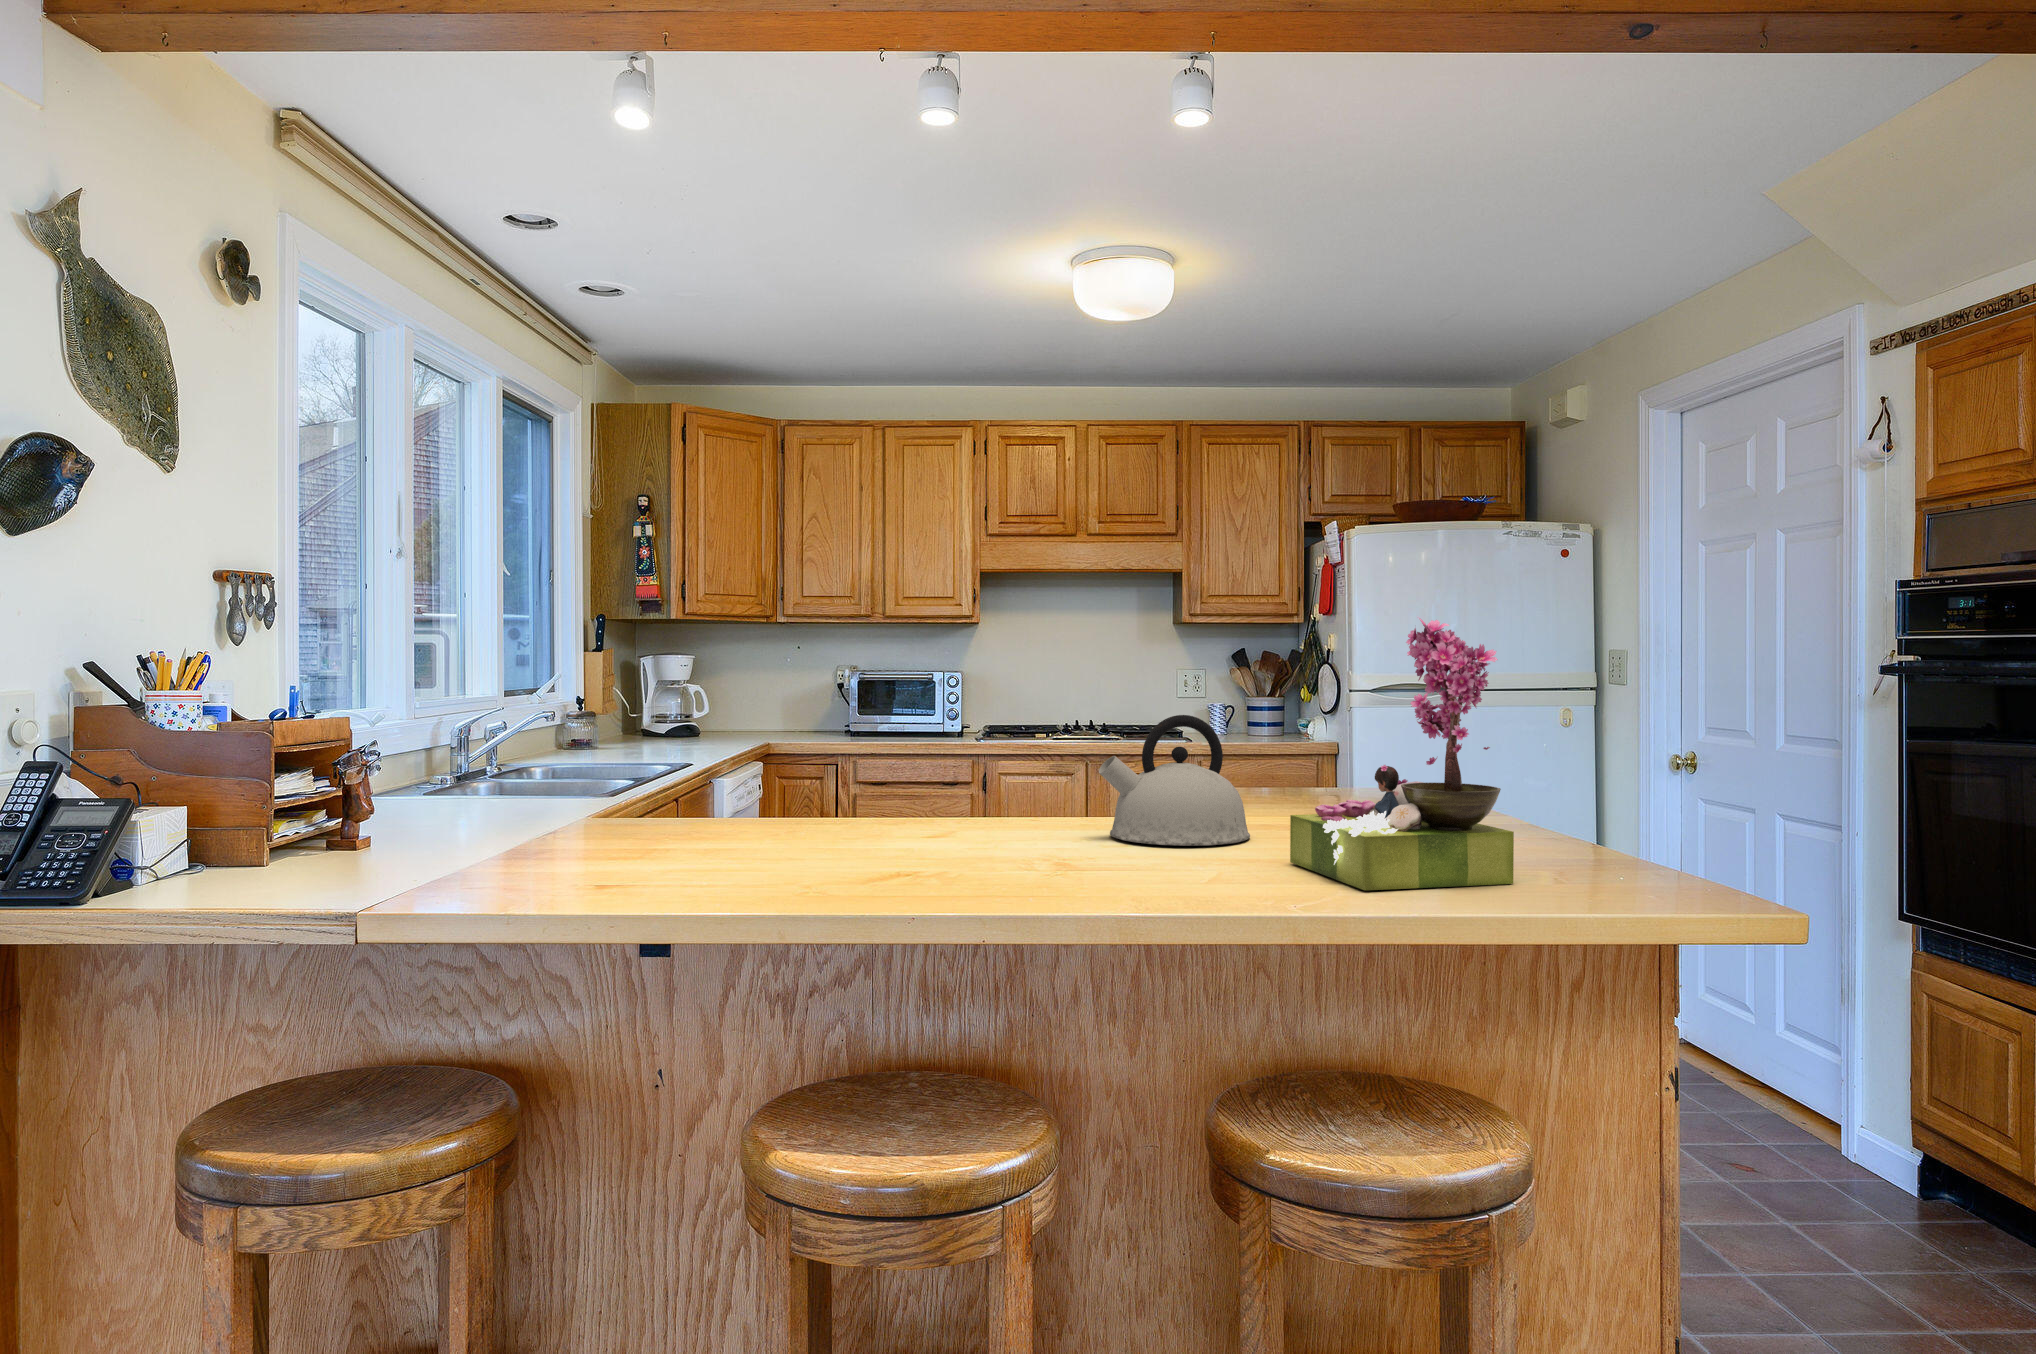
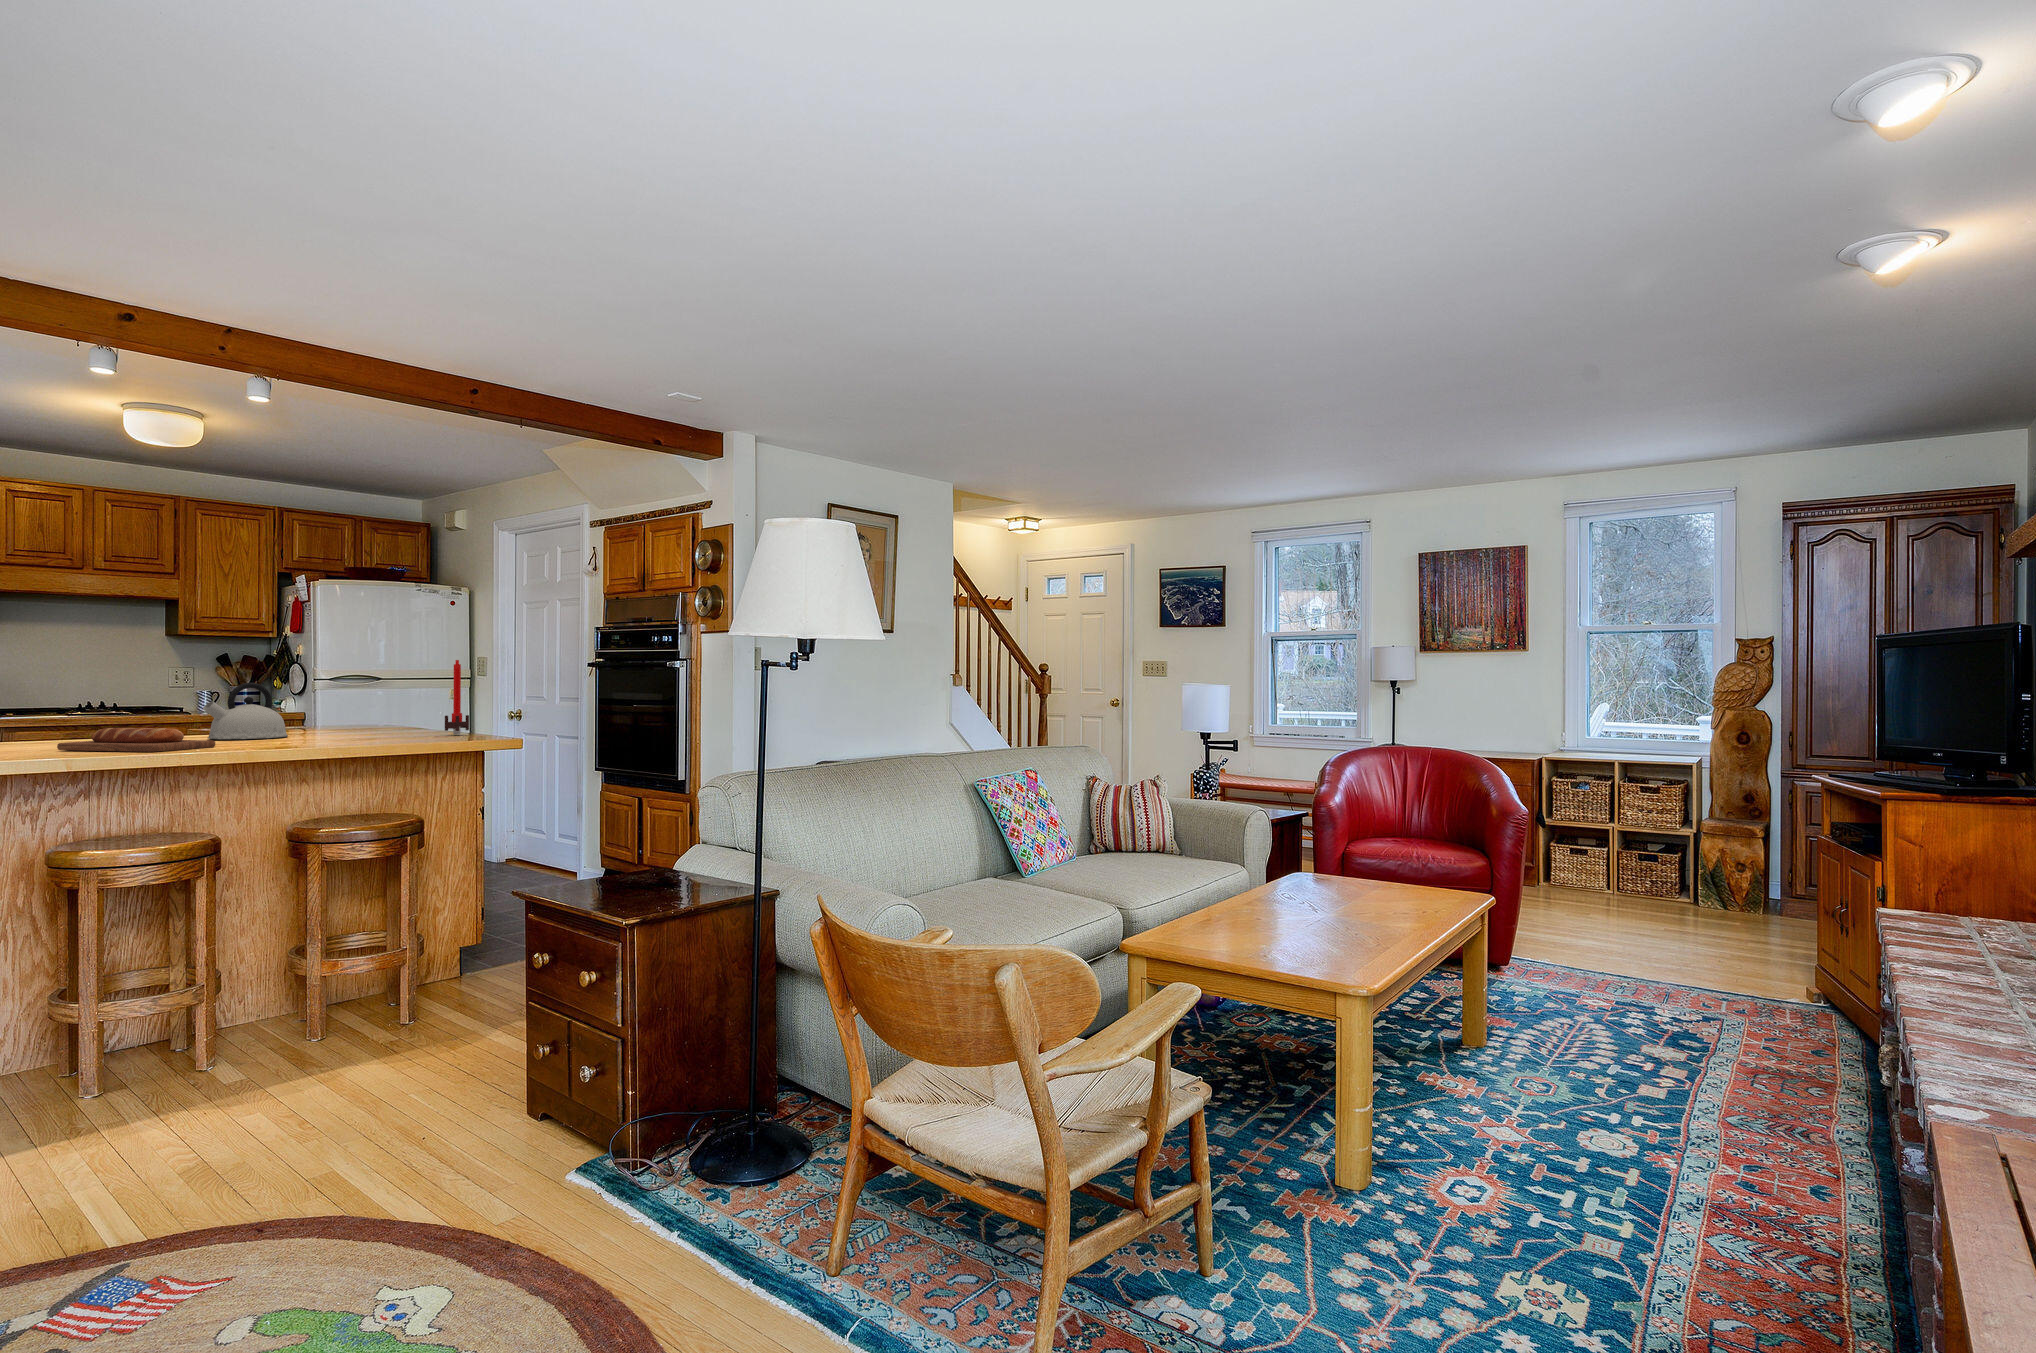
flower arrangement: present [1290,618,1514,890] -> none [315,641,412,741]
candle: none [1601,664,1671,886] -> present [445,660,469,735]
bread loaf: none [842,816,1075,897] -> present [57,728,215,752]

